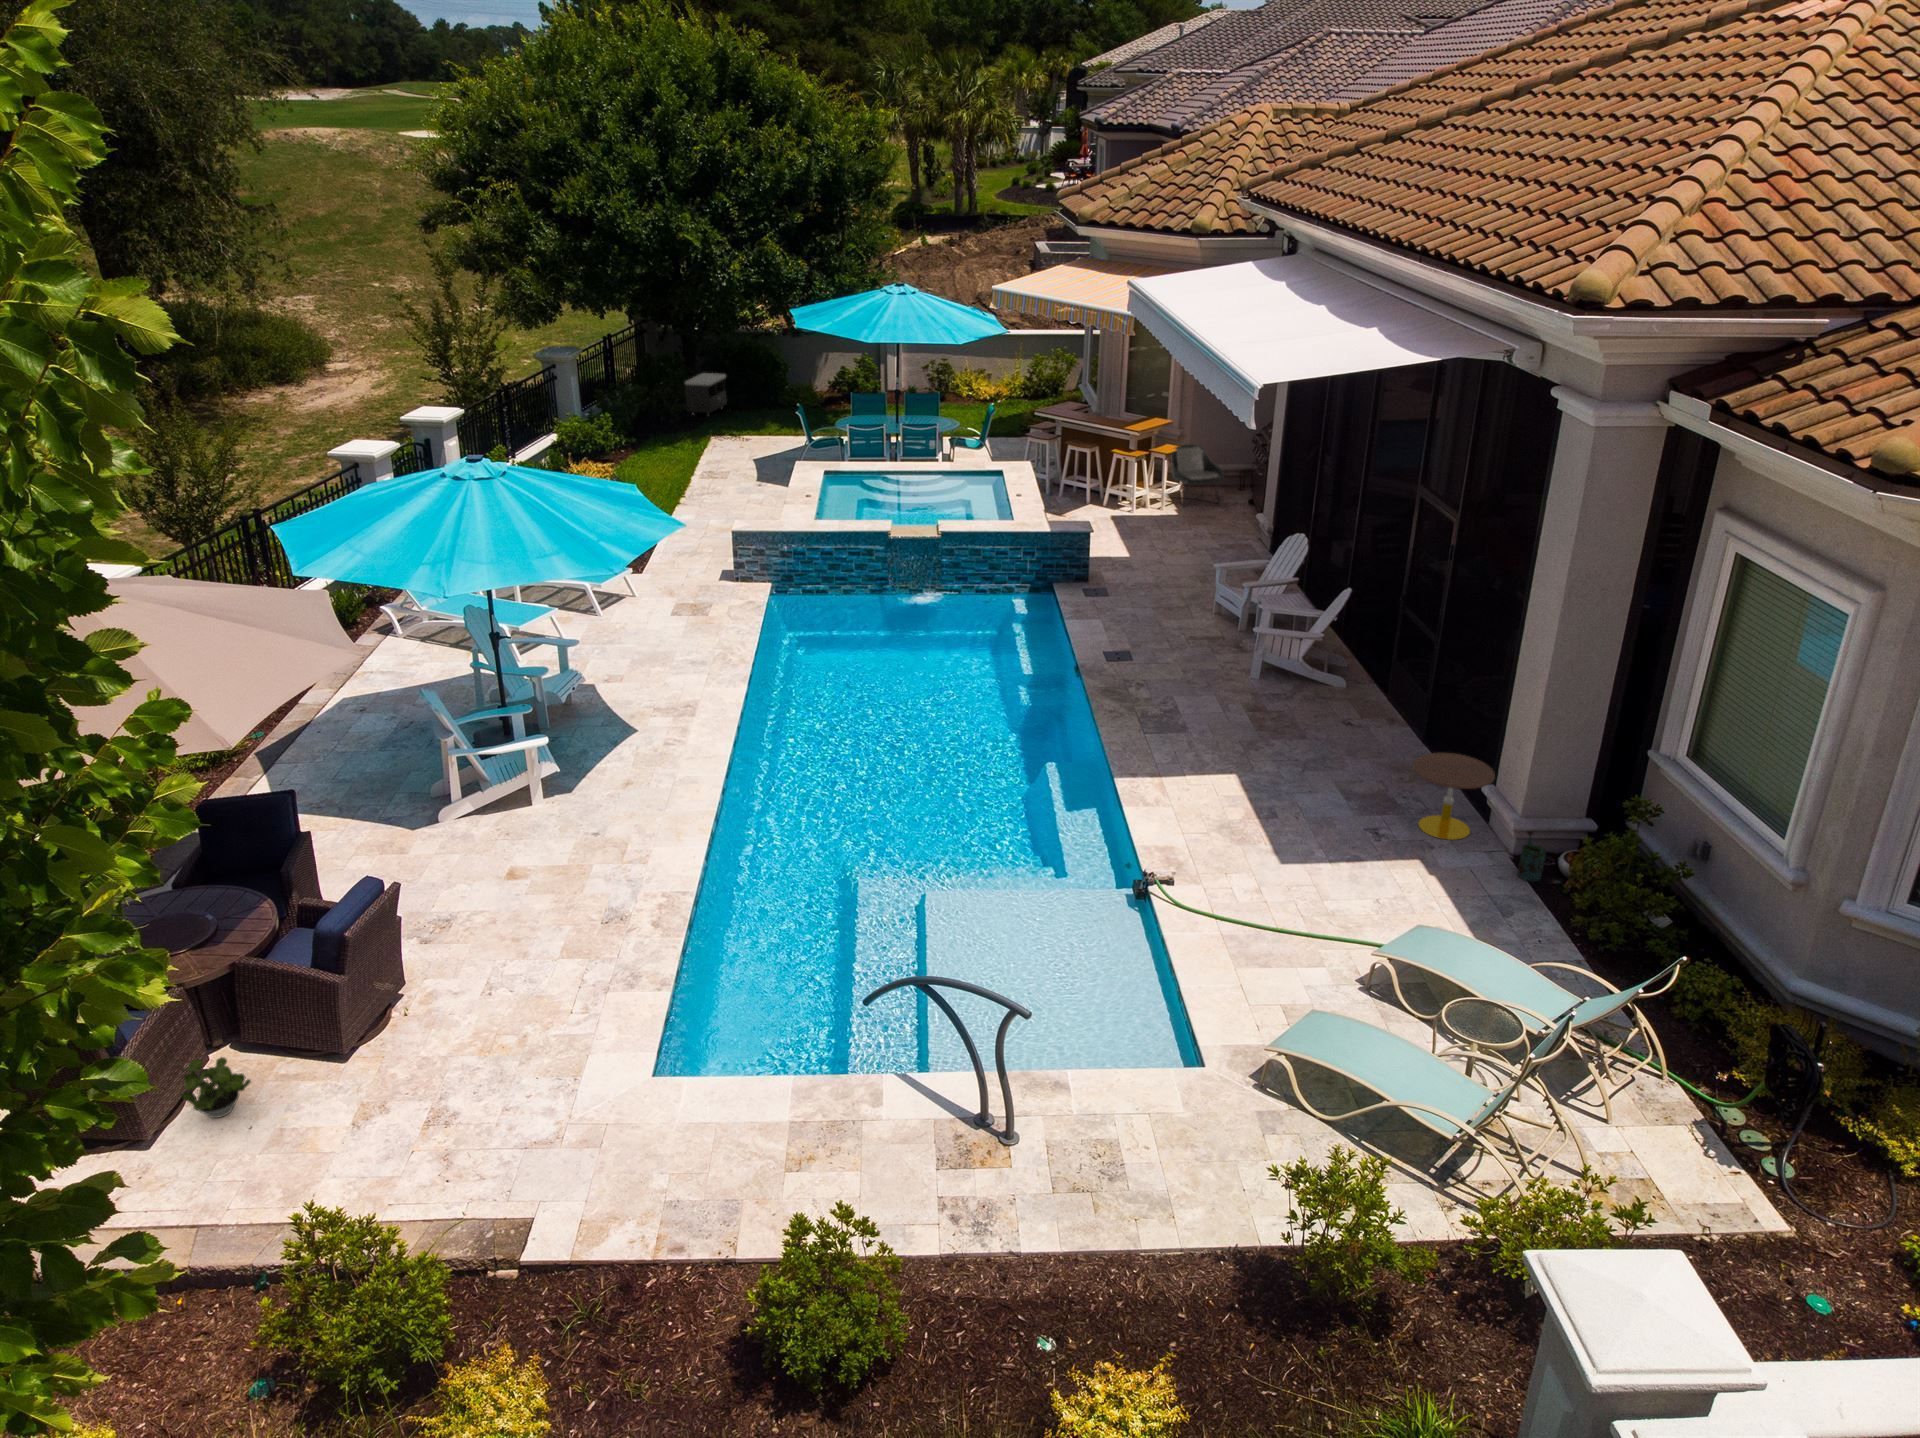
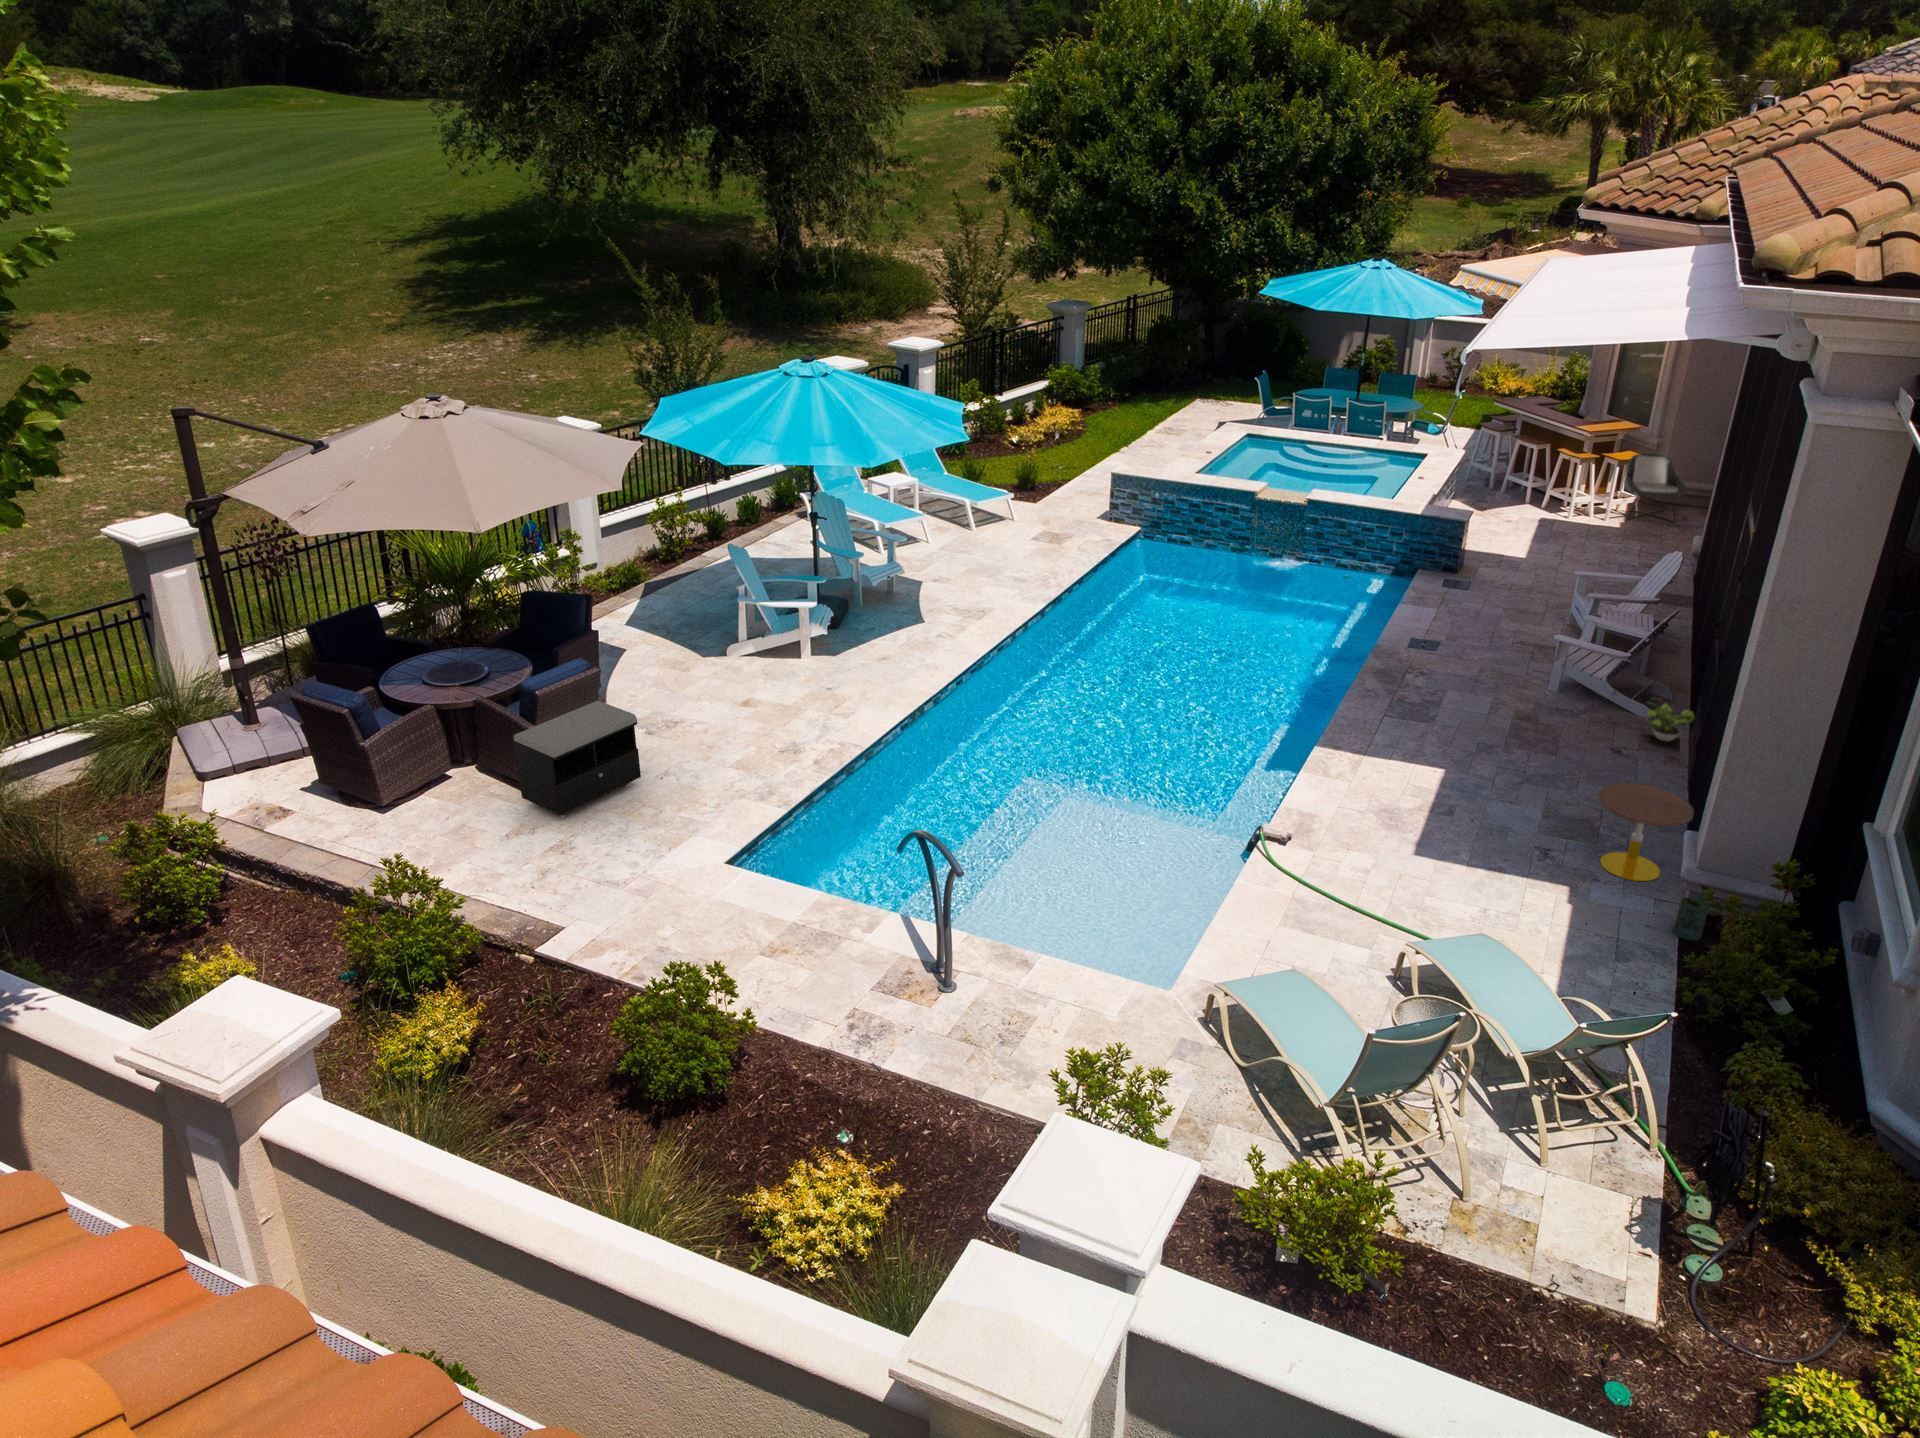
storage bench: present [685,373,727,414] -> present [514,701,641,817]
potted plant: present [182,1057,251,1118] -> present [1647,698,1694,741]

